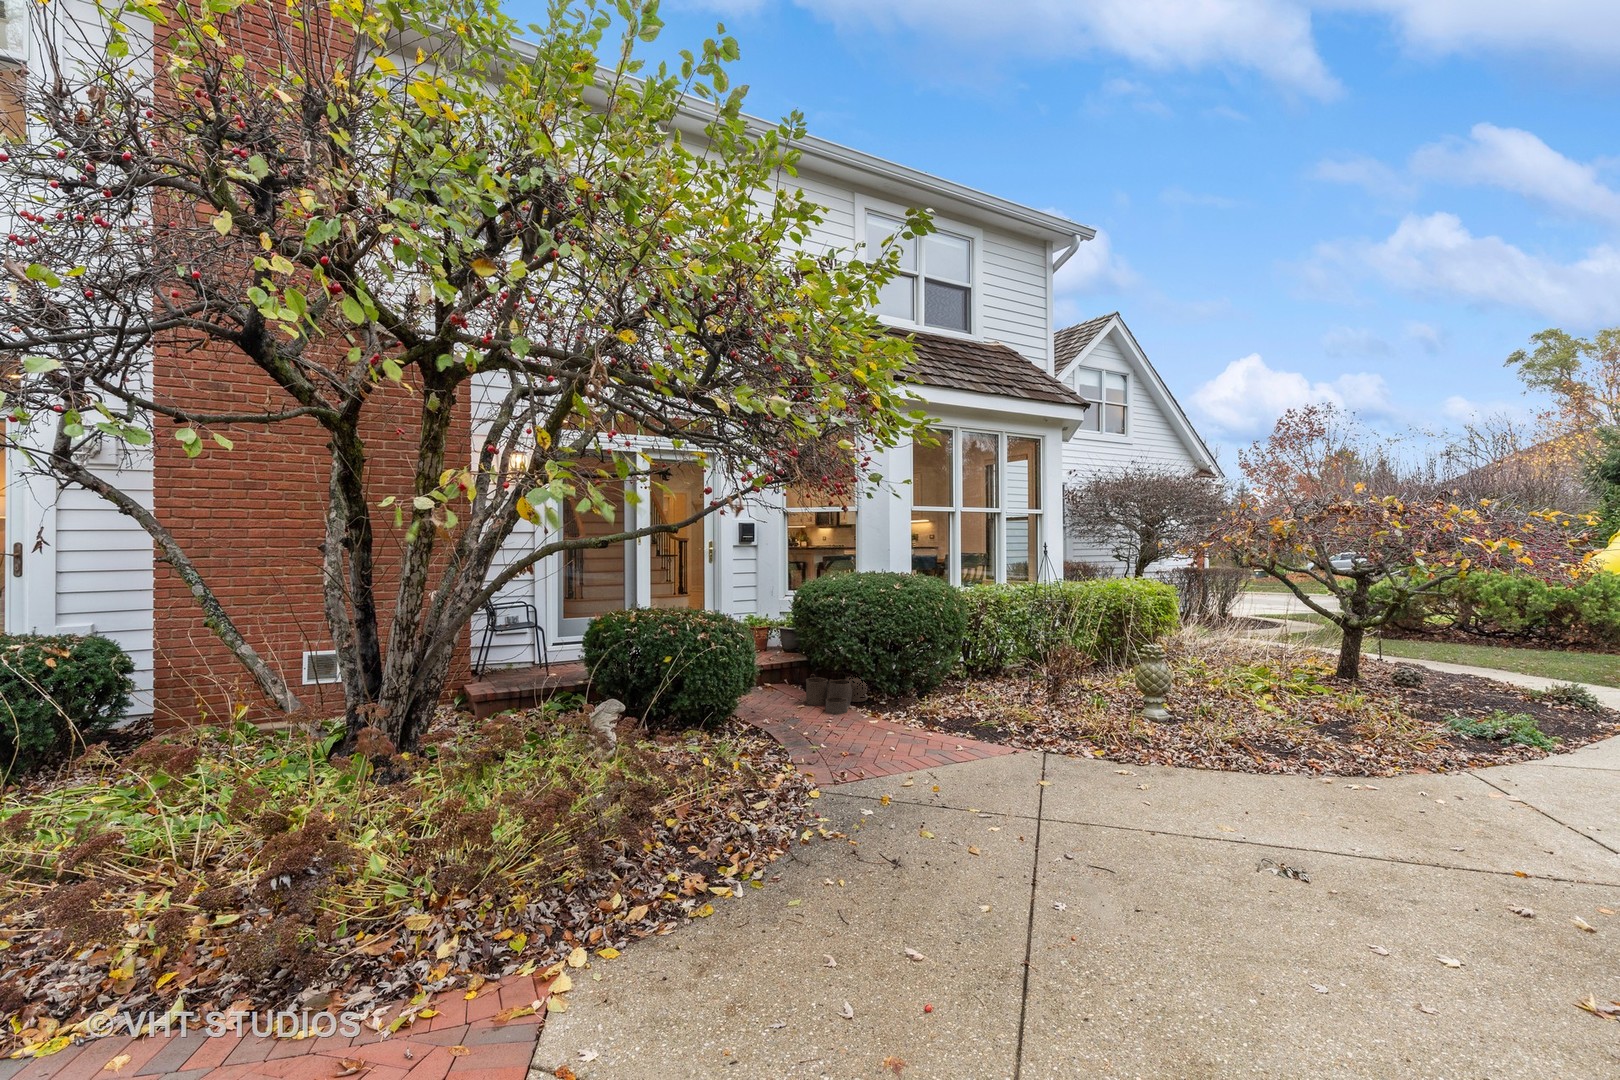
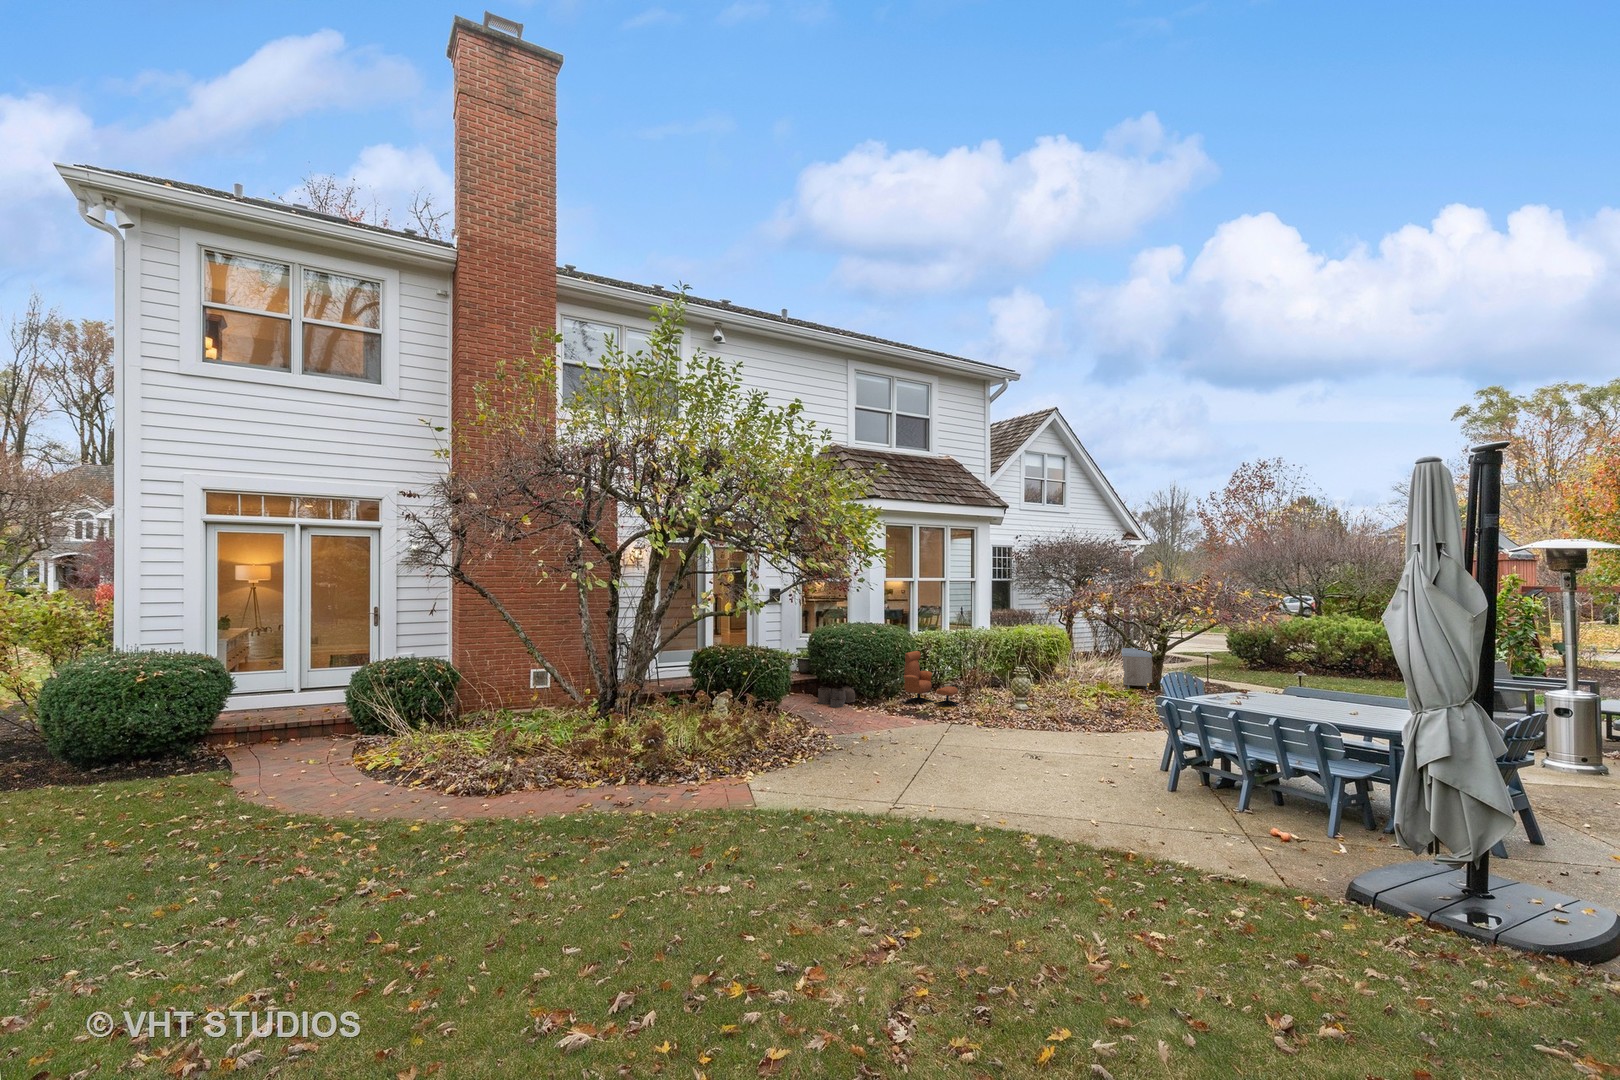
storage bench: none [1263,610,1329,675] -> present [1122,648,1152,689]
lounge chair: none [948,617,1043,712] -> present [903,651,959,707]

